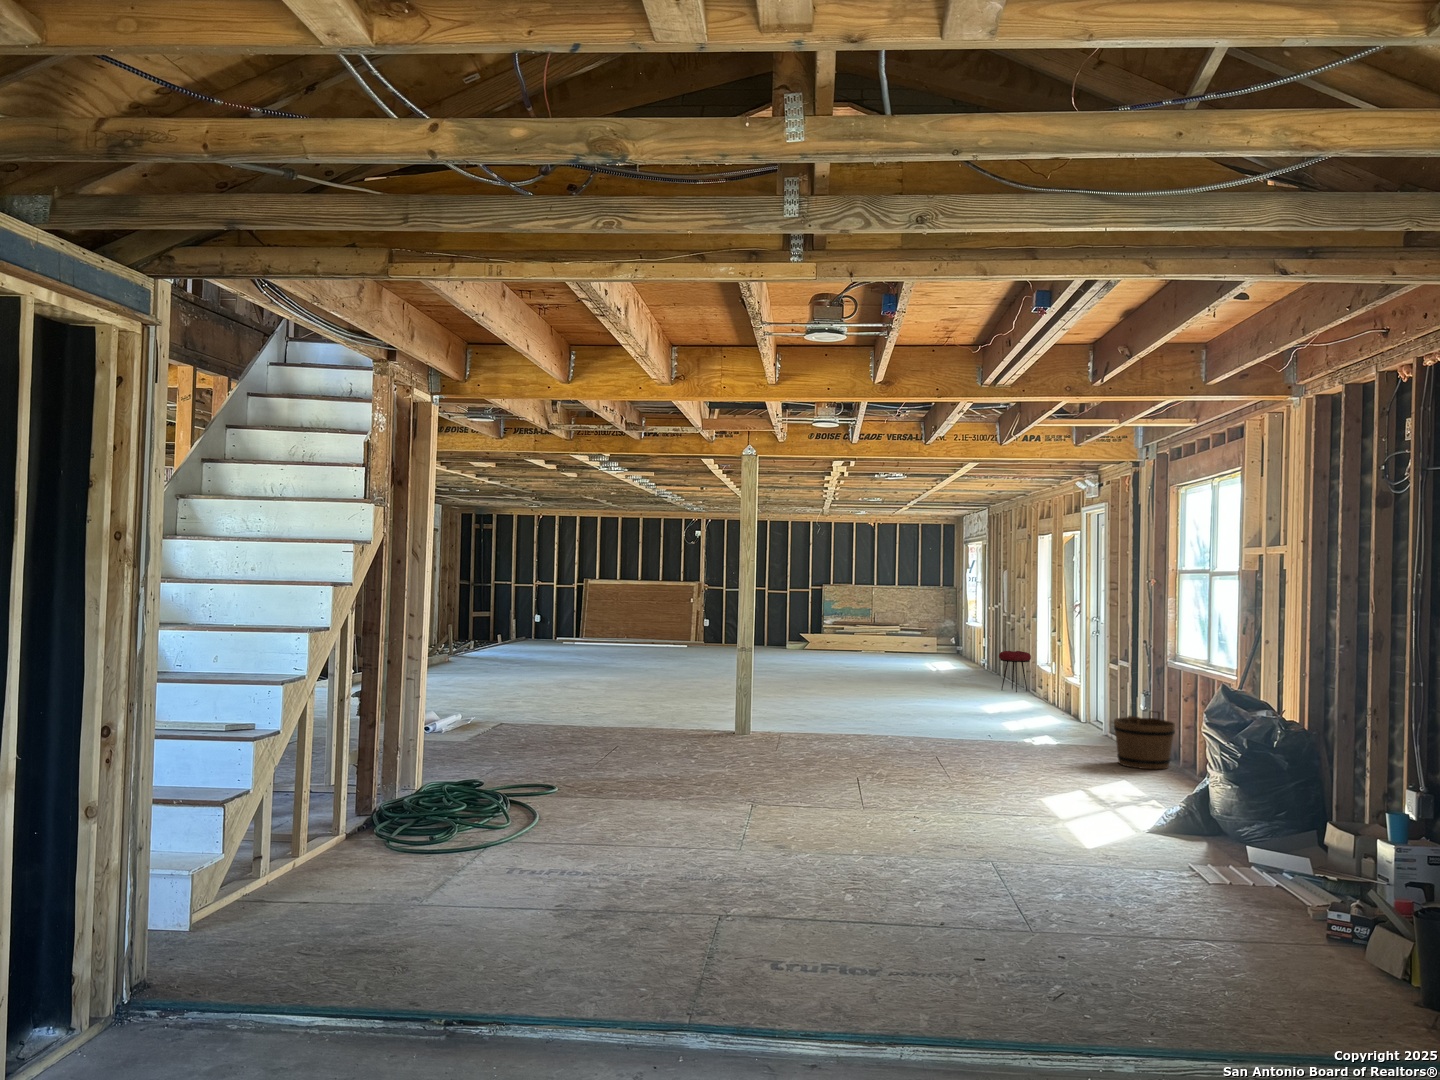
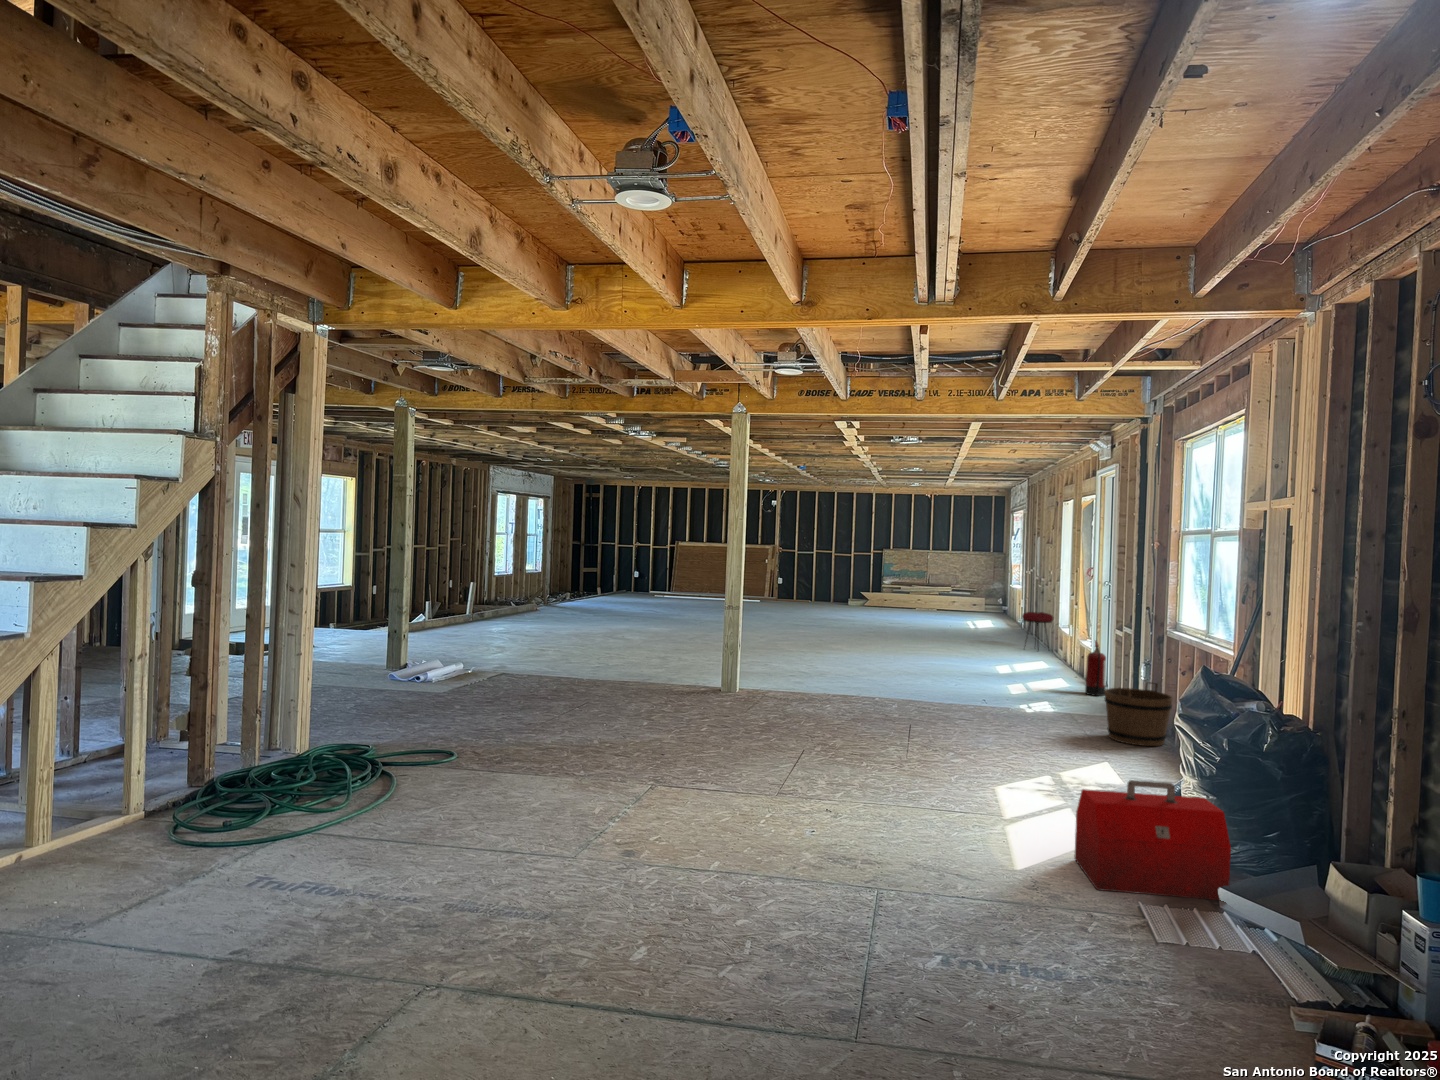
fire extinguisher: none [1081,676,1100,731] -> present [1085,641,1106,696]
toolbox: none [1130,777,1254,866] -> present [1075,780,1231,900]

